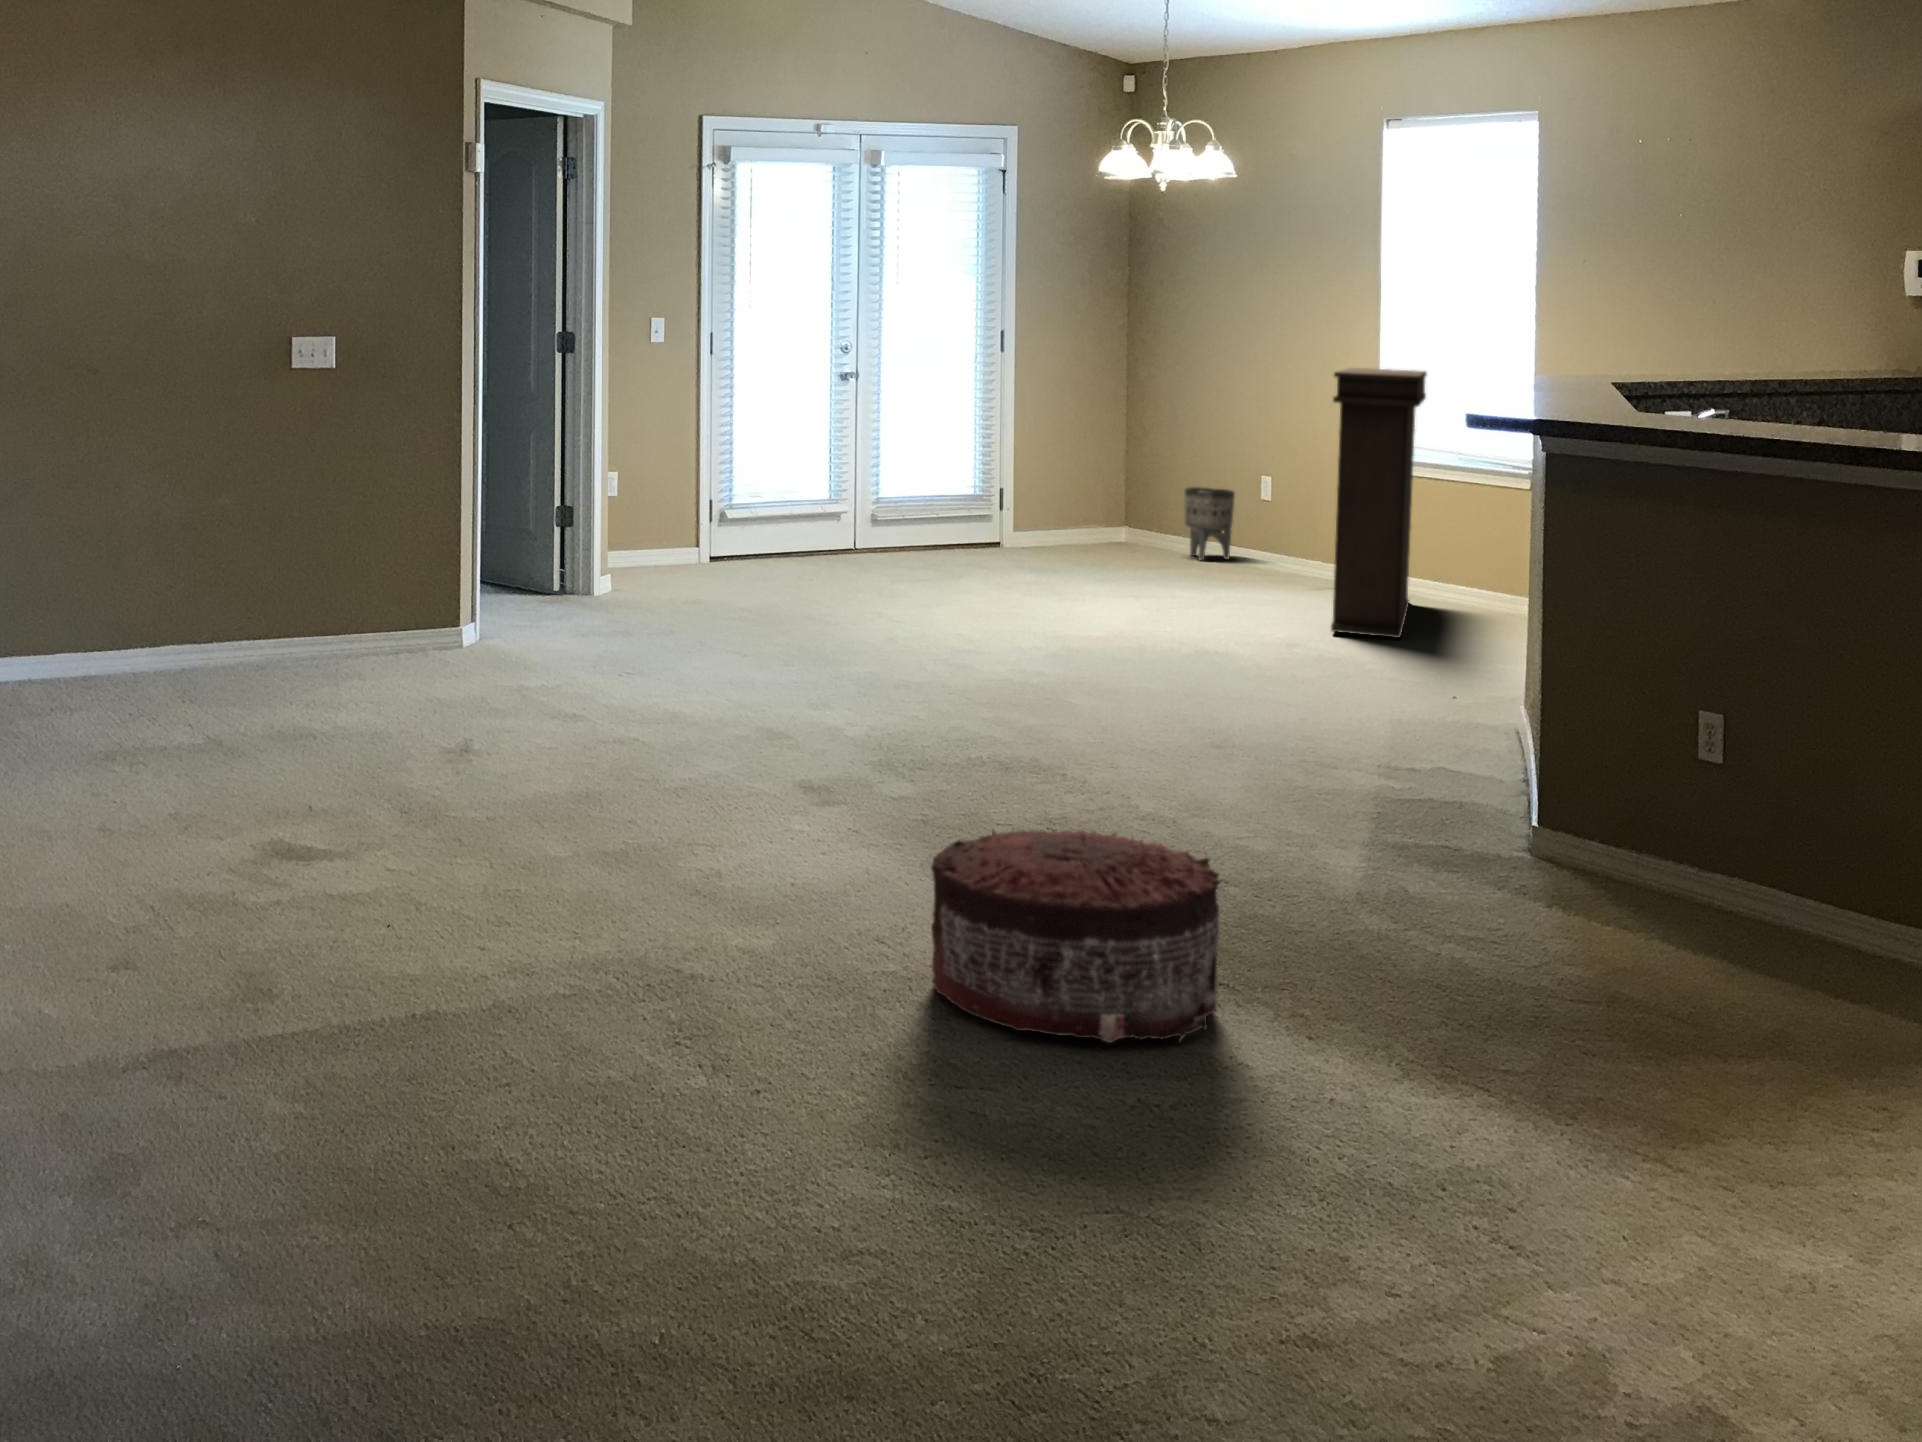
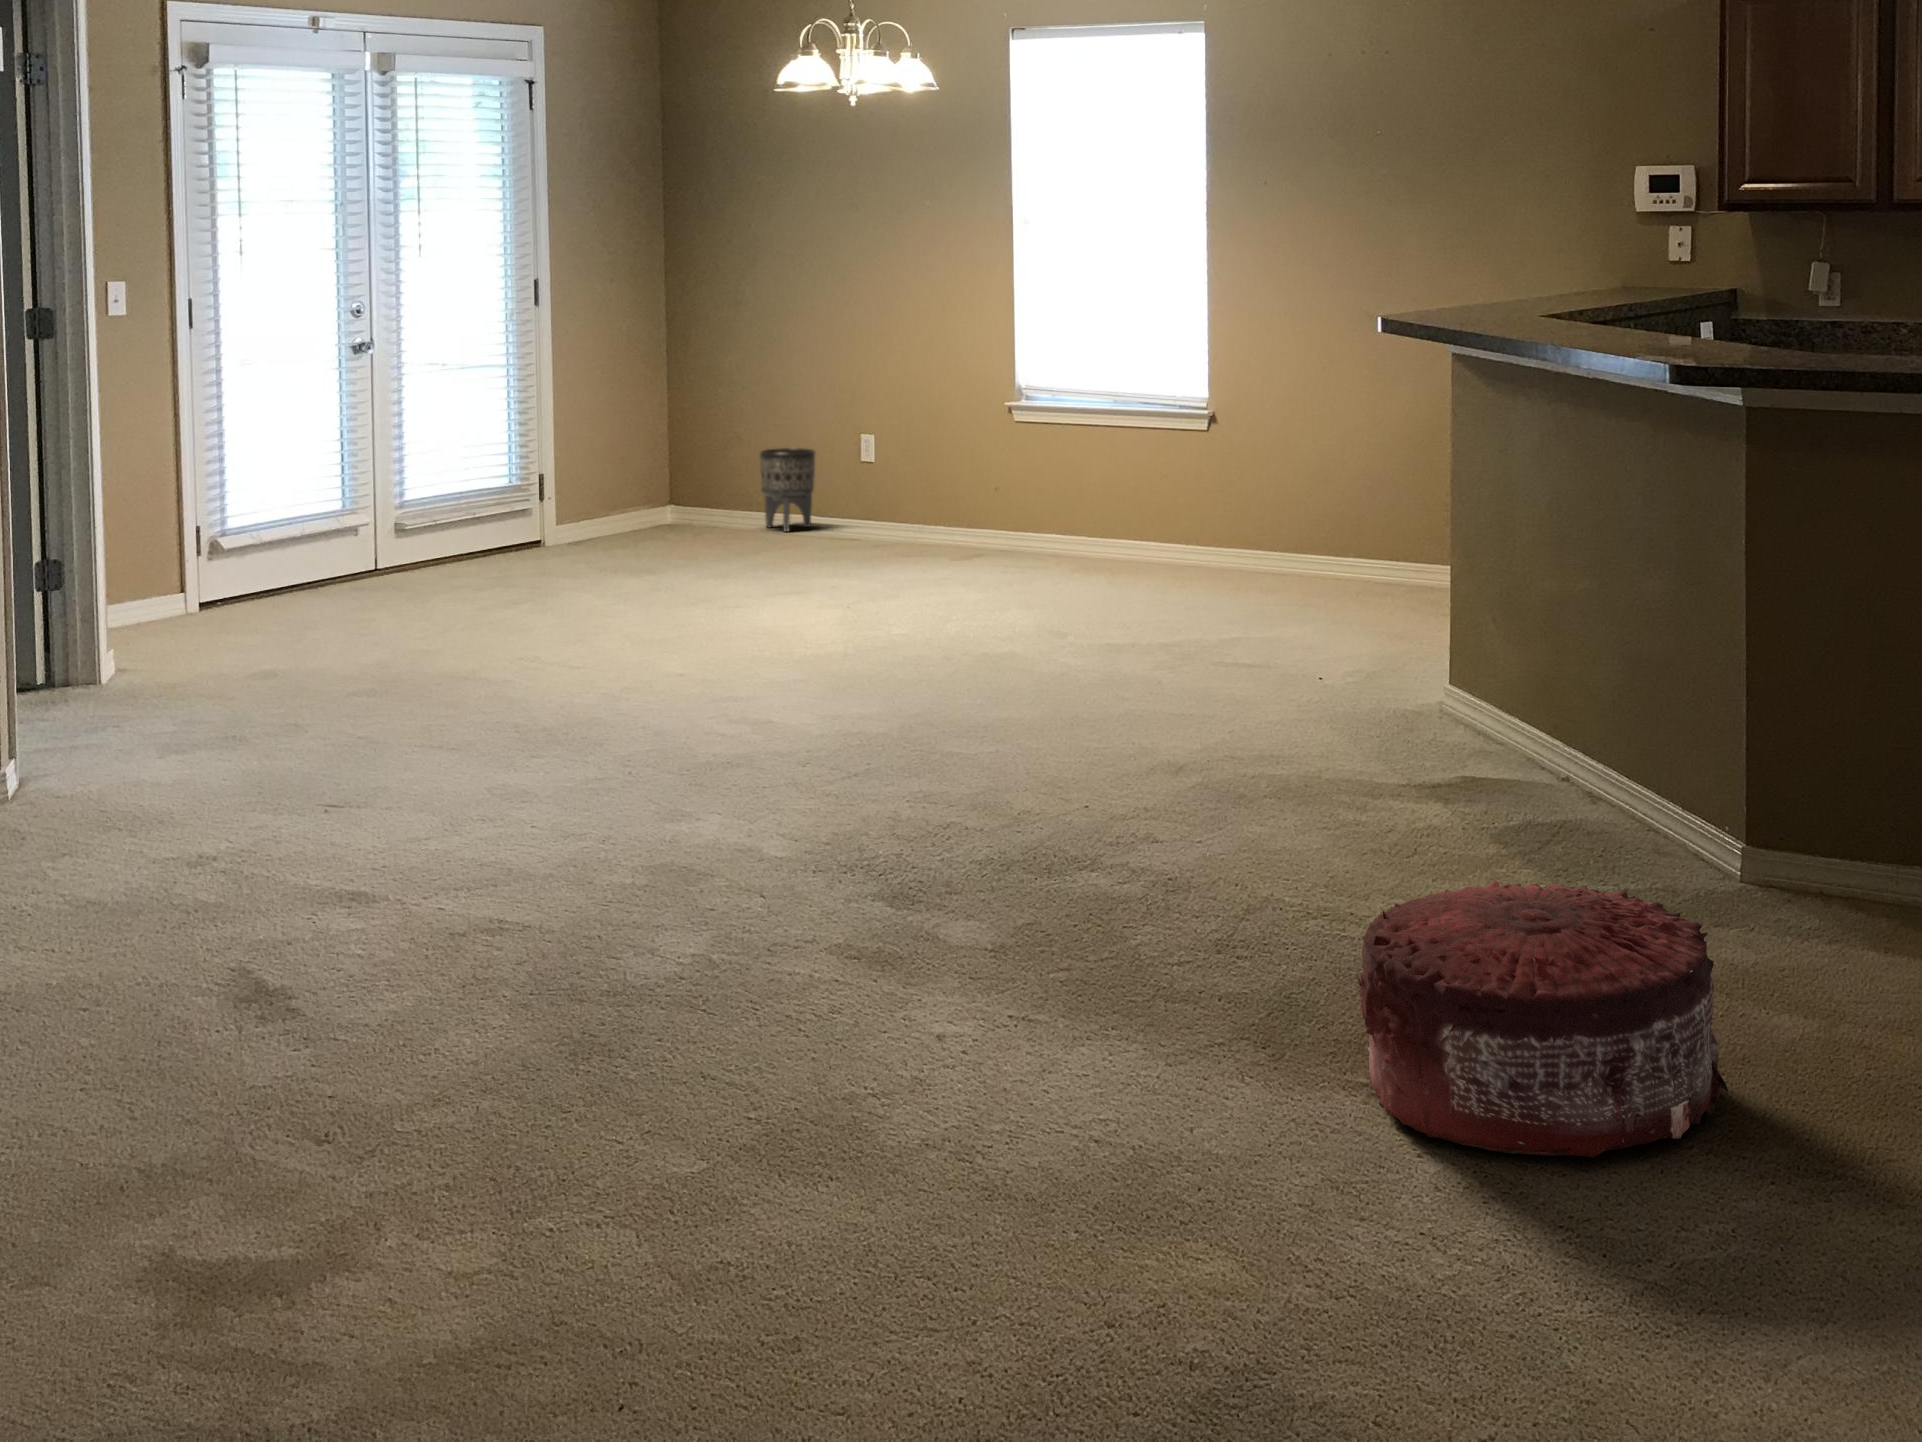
console table: present [1331,368,1427,638] -> none [985,305,1126,595]

